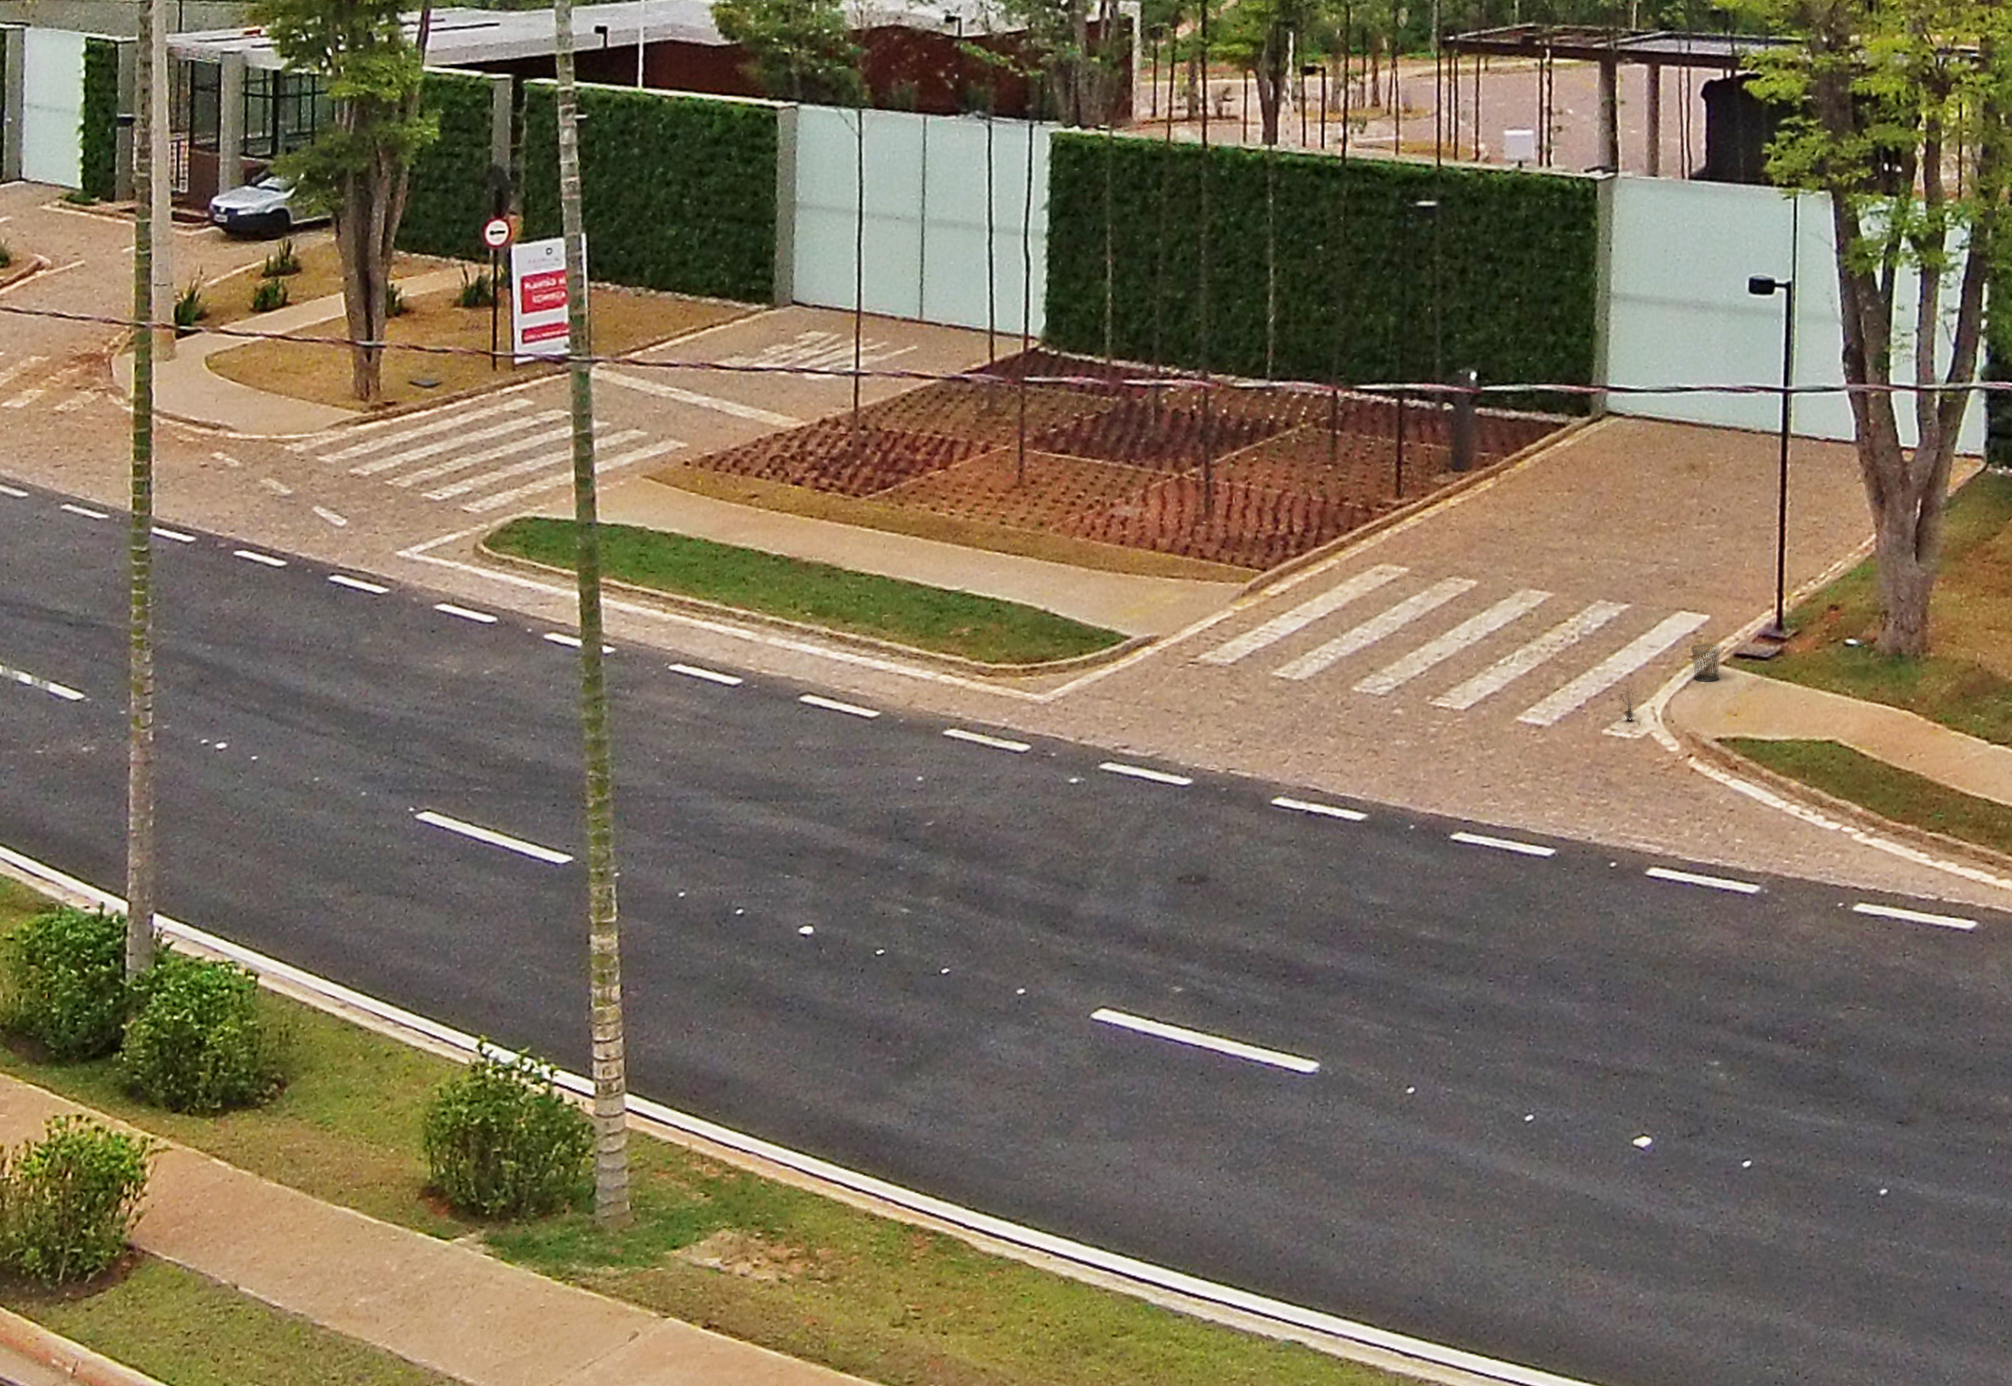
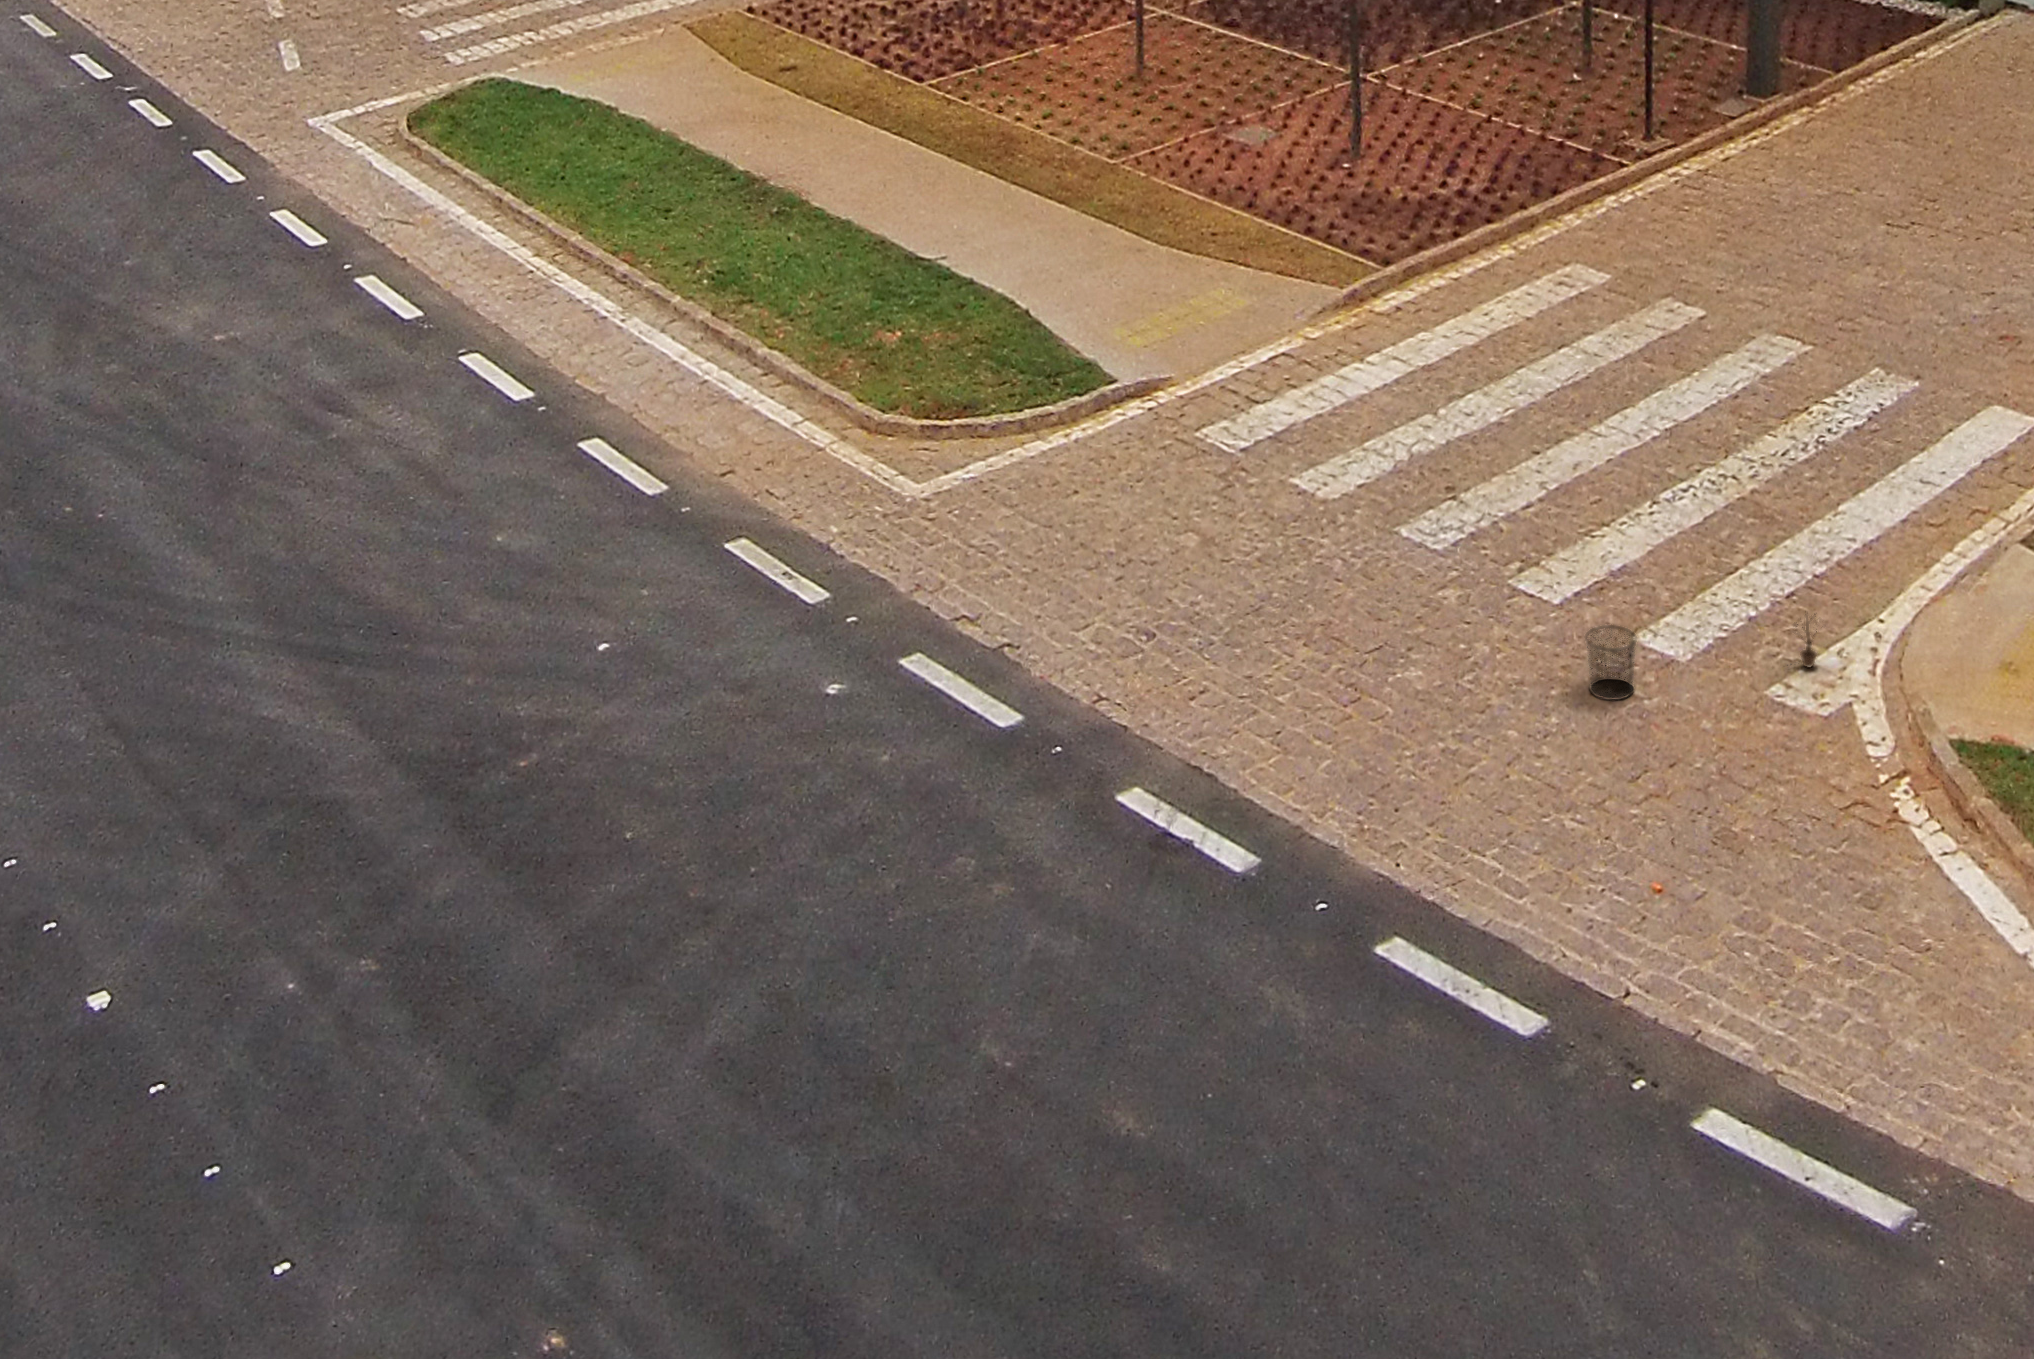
waste bin: present [1692,645,1720,680] -> present [1586,625,1636,700]

